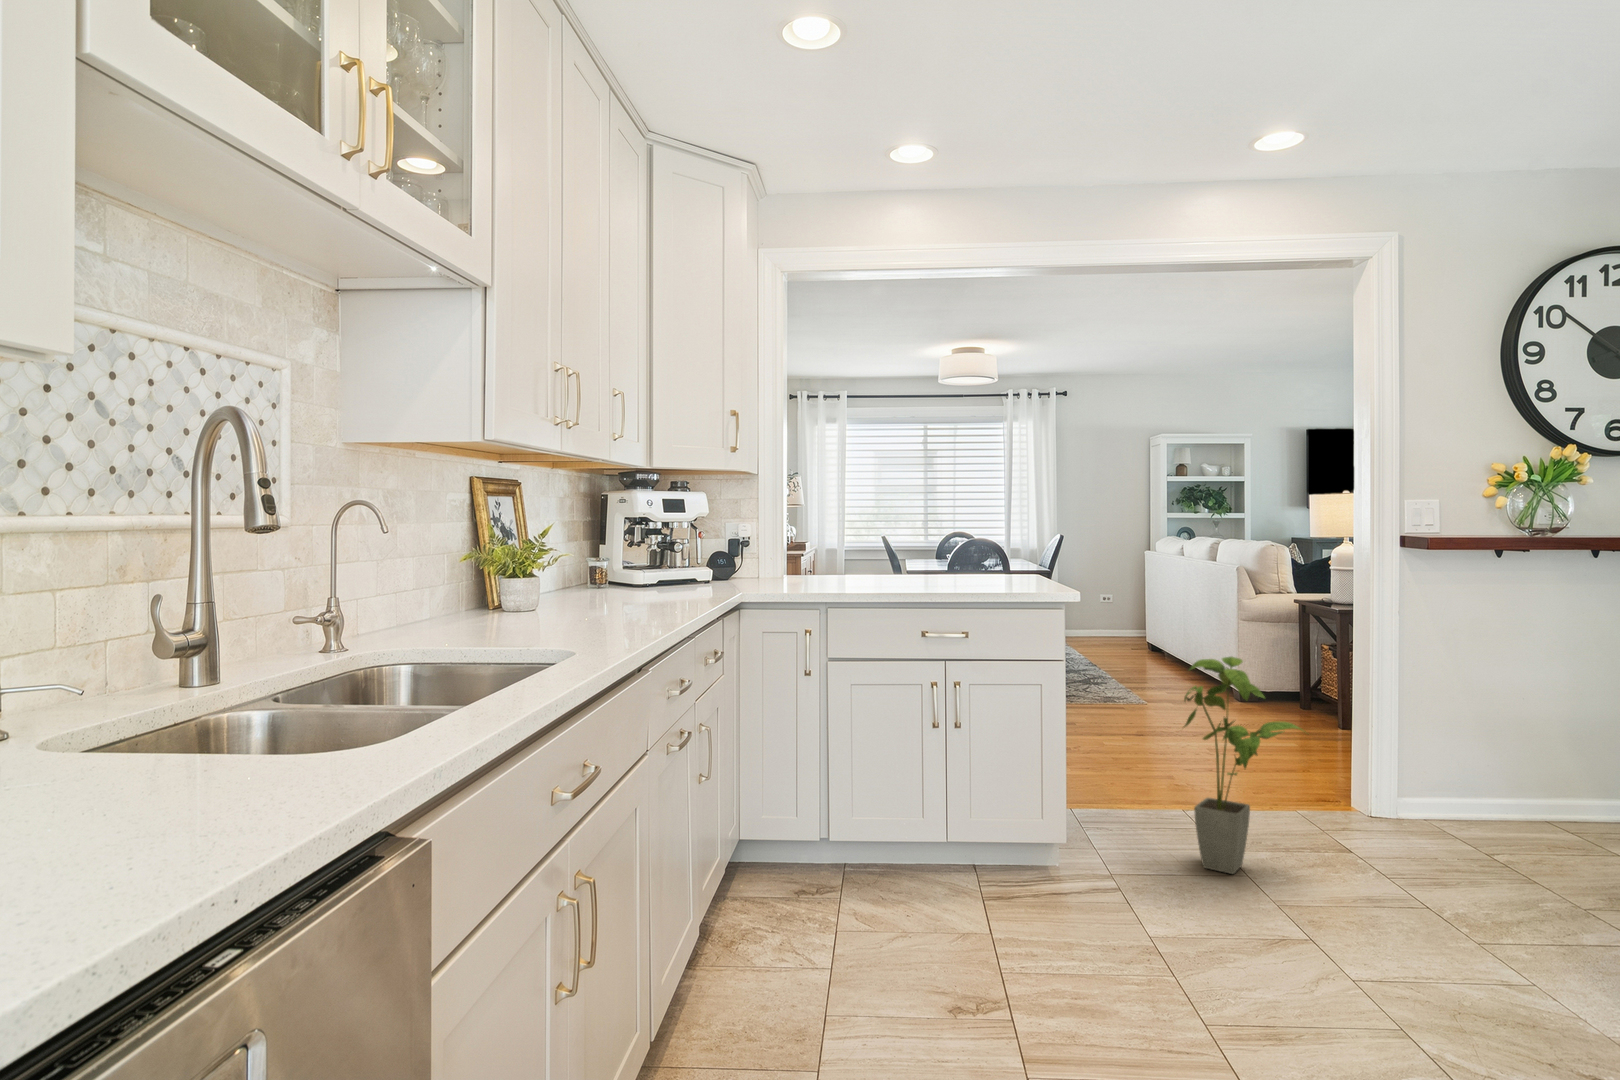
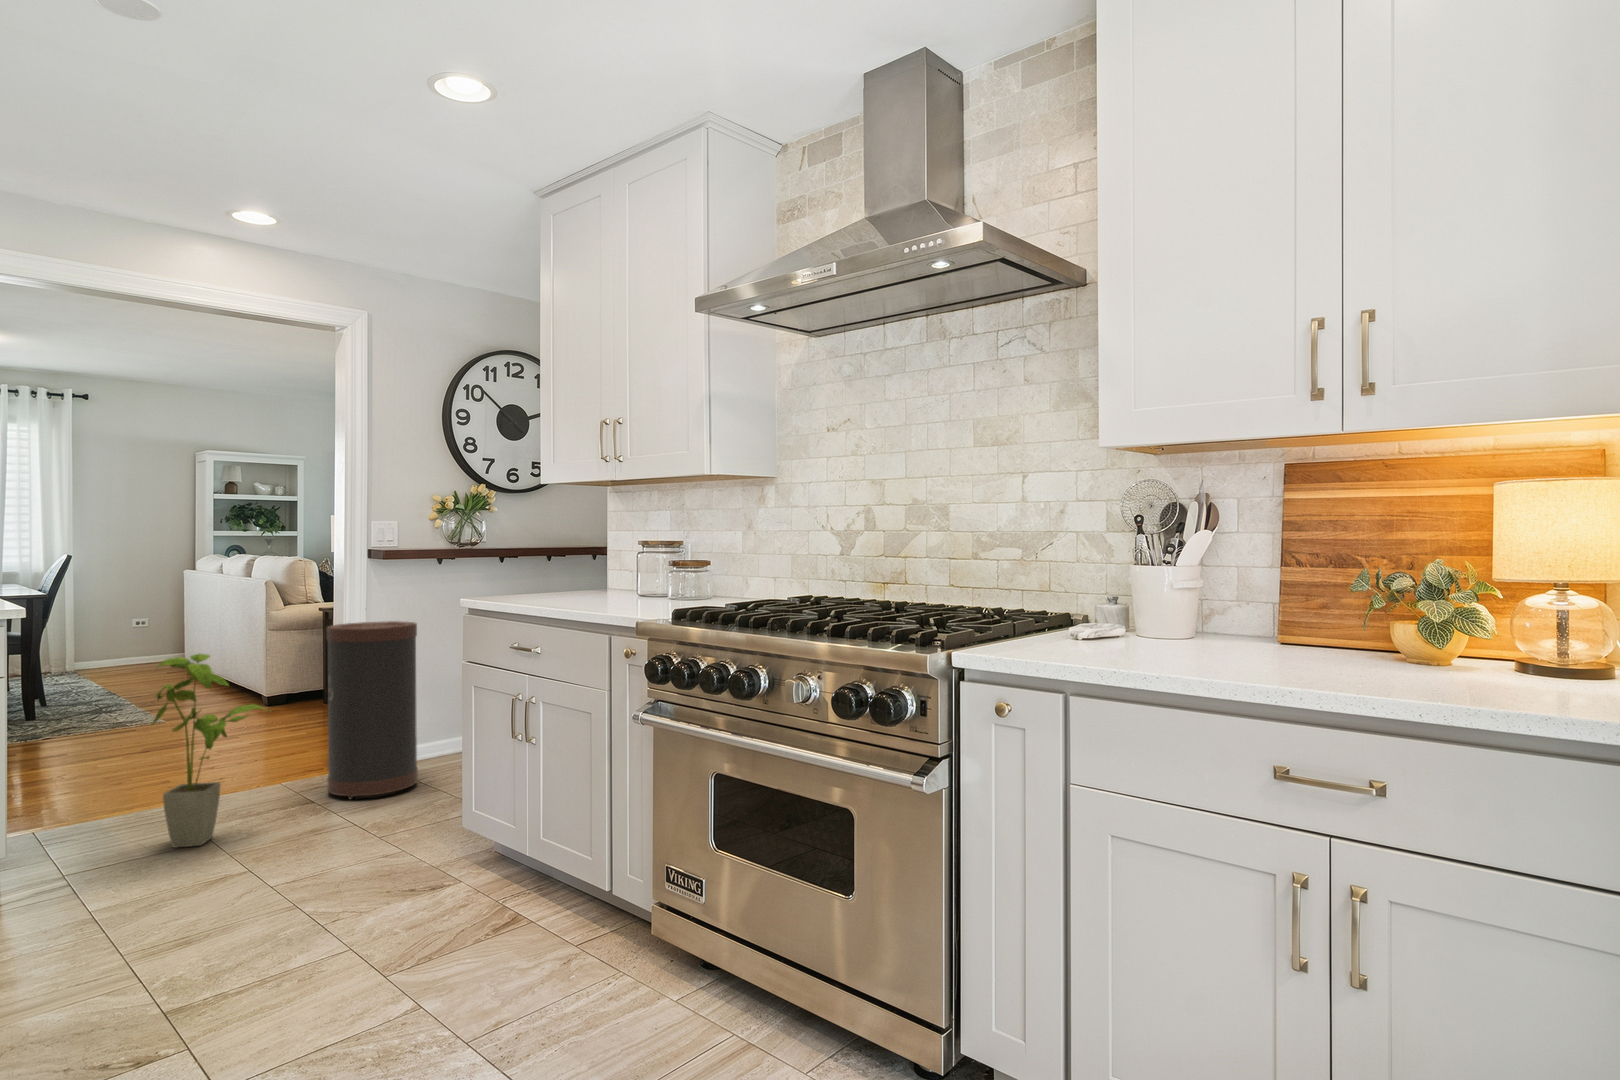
trash can: none [1357,629,1483,859] -> present [327,621,418,799]

